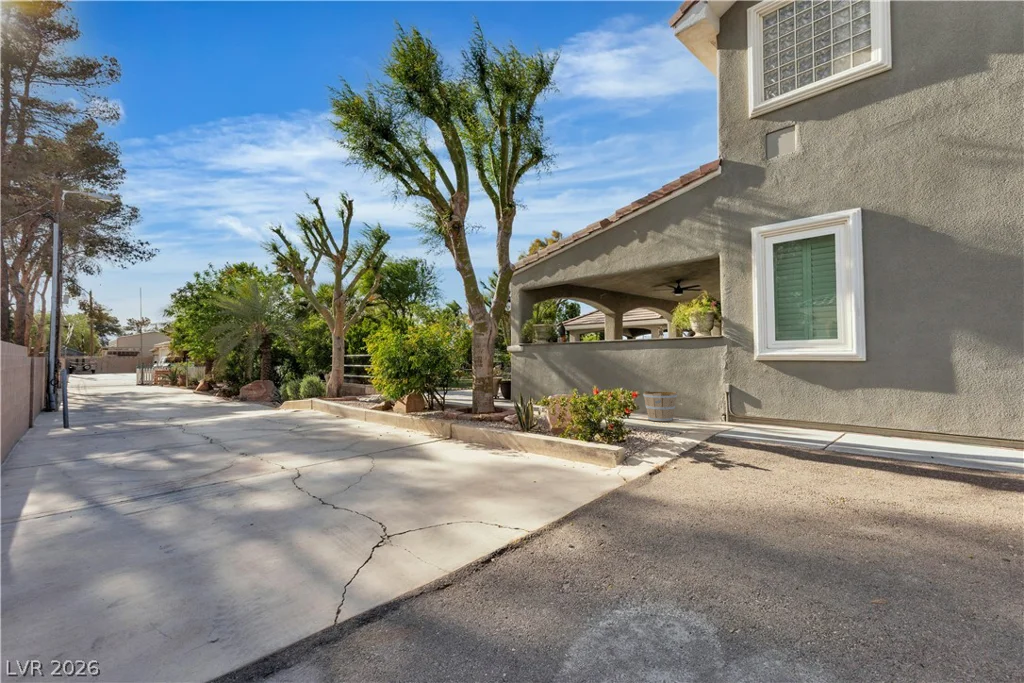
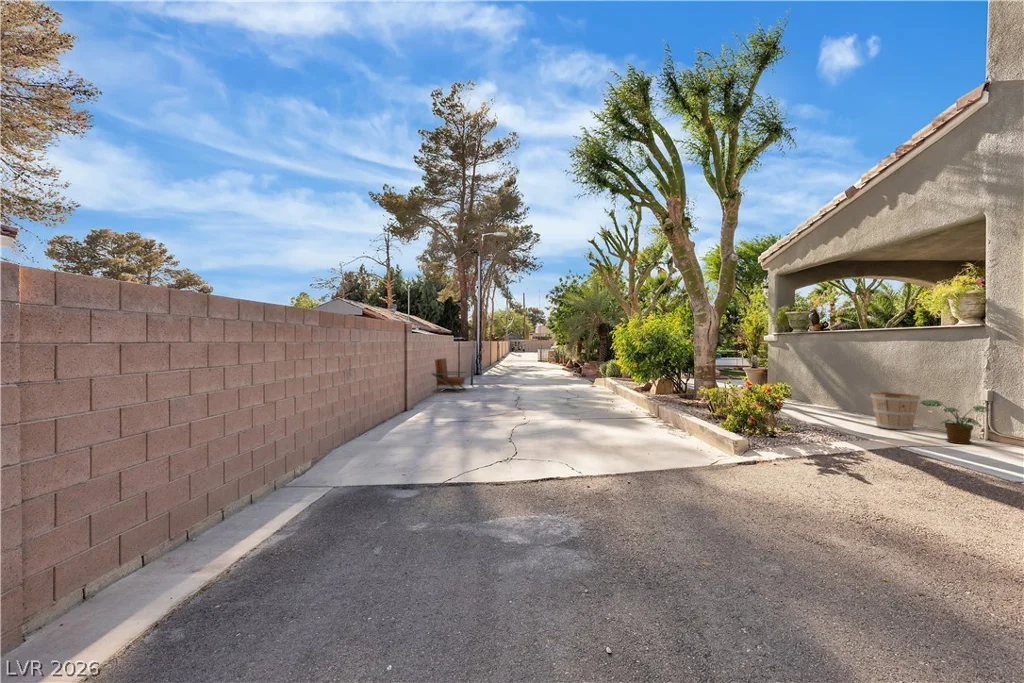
lounge chair: none [21,390,95,455] -> present [432,358,466,393]
potted plant: none [694,395,735,427] -> present [920,400,990,444]

